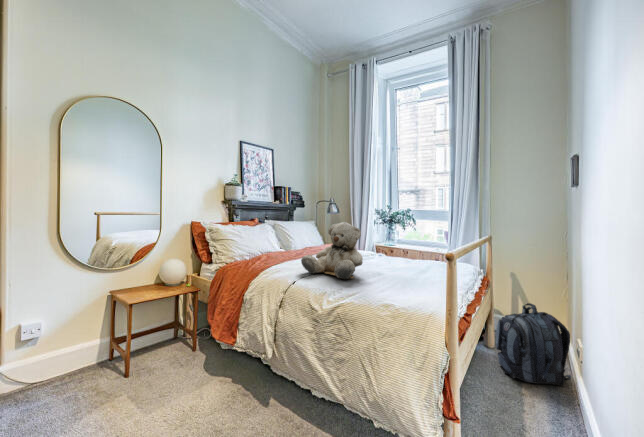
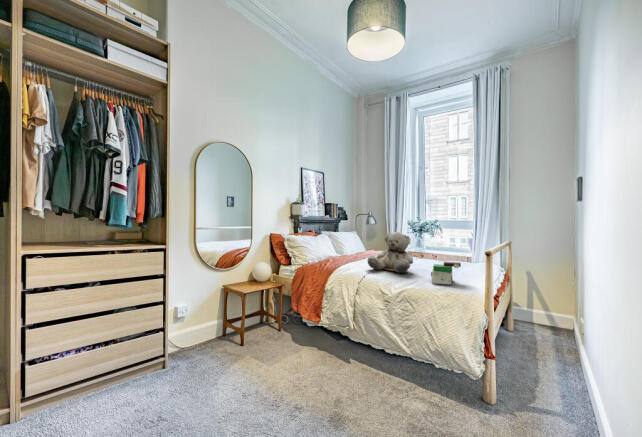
book: none [378,264,422,300] -> present [431,262,461,285]
backpack: present [496,303,571,386] -> none [516,293,576,355]

